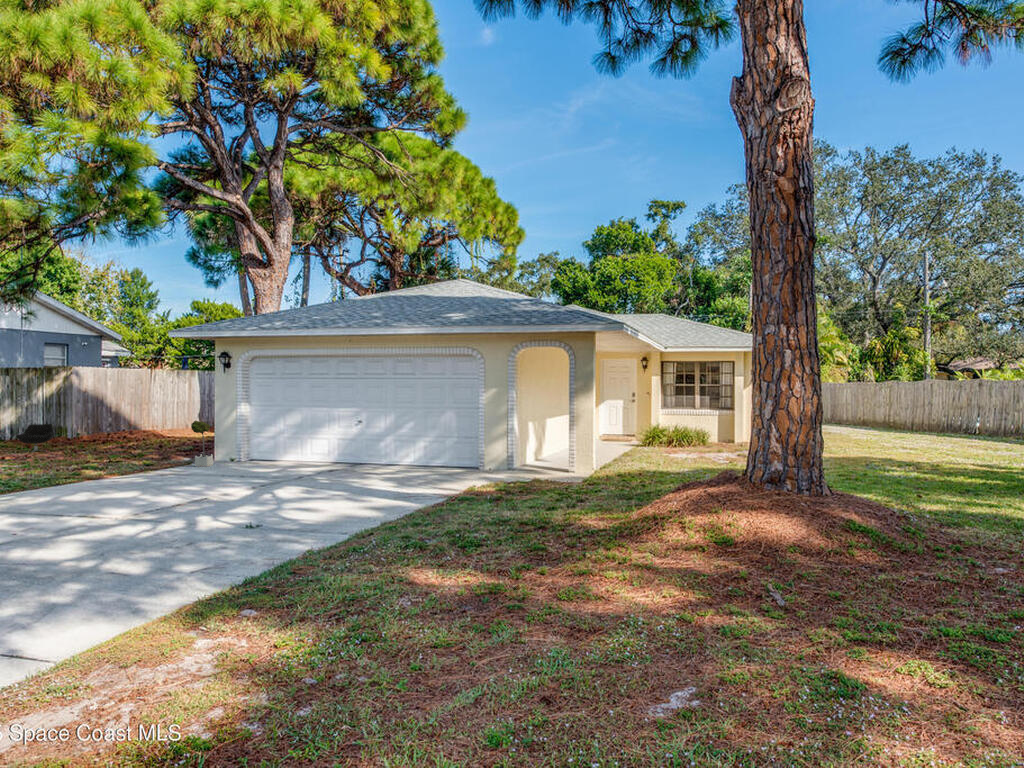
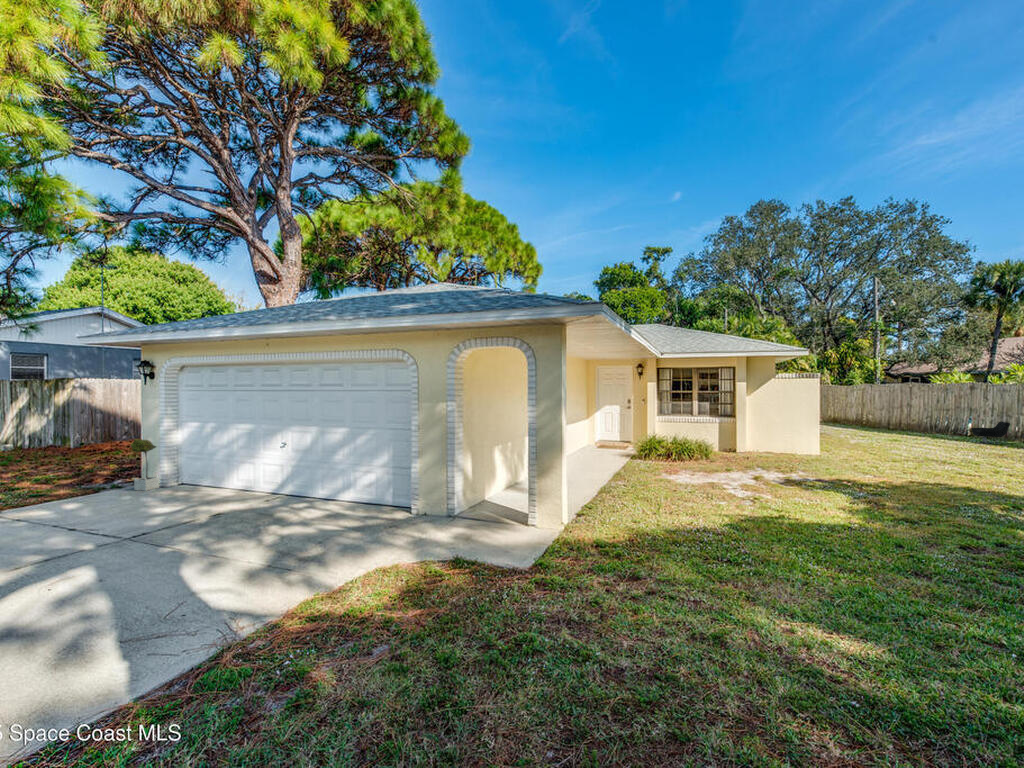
lounge chair: present [16,424,55,451] -> present [971,422,1010,444]

